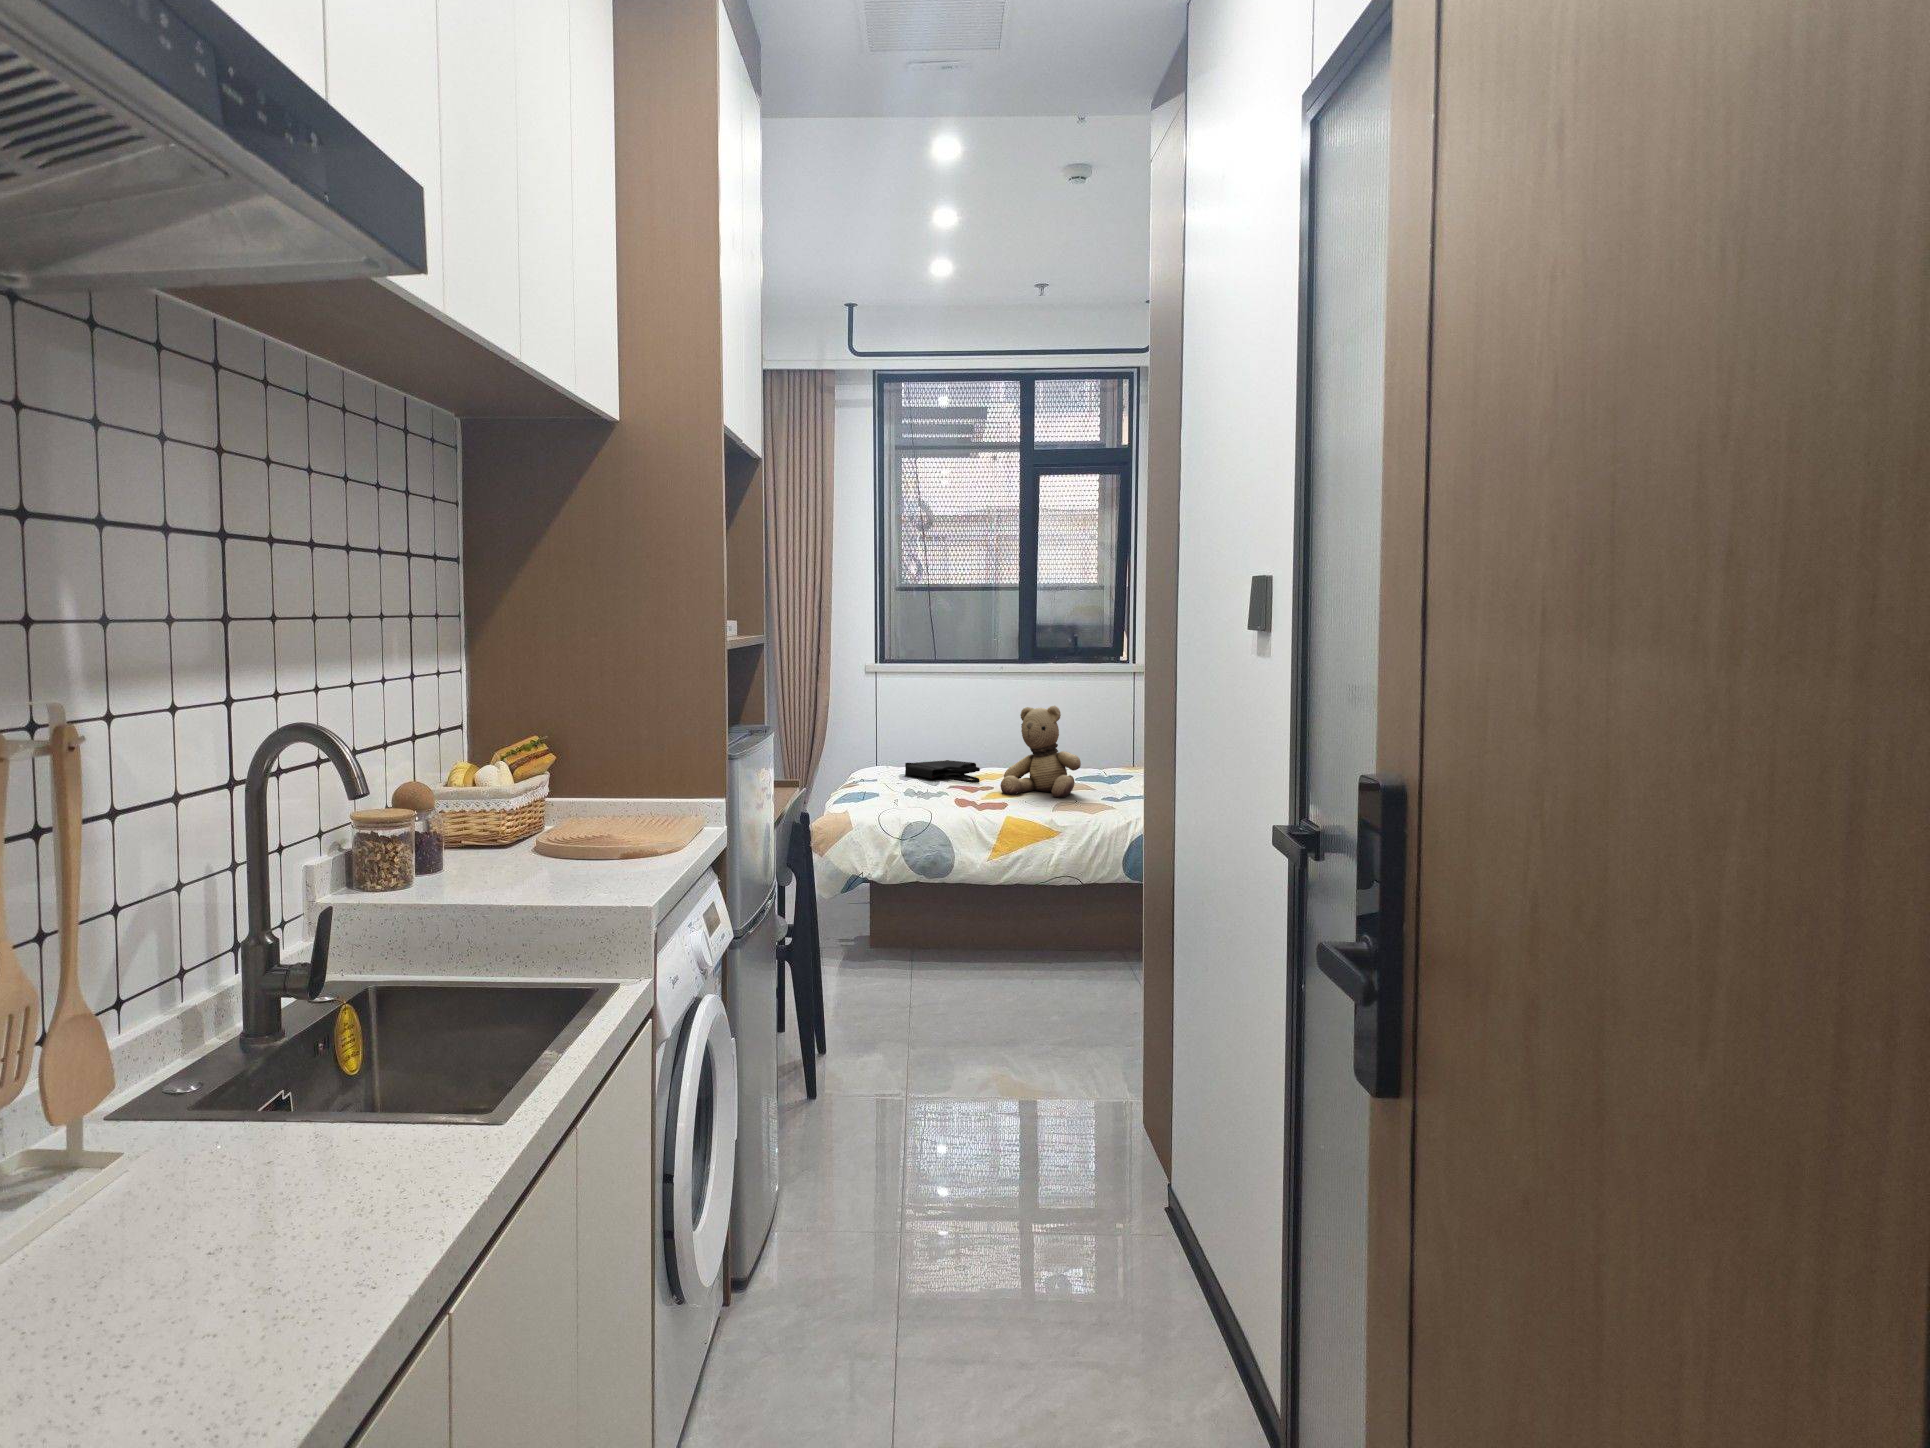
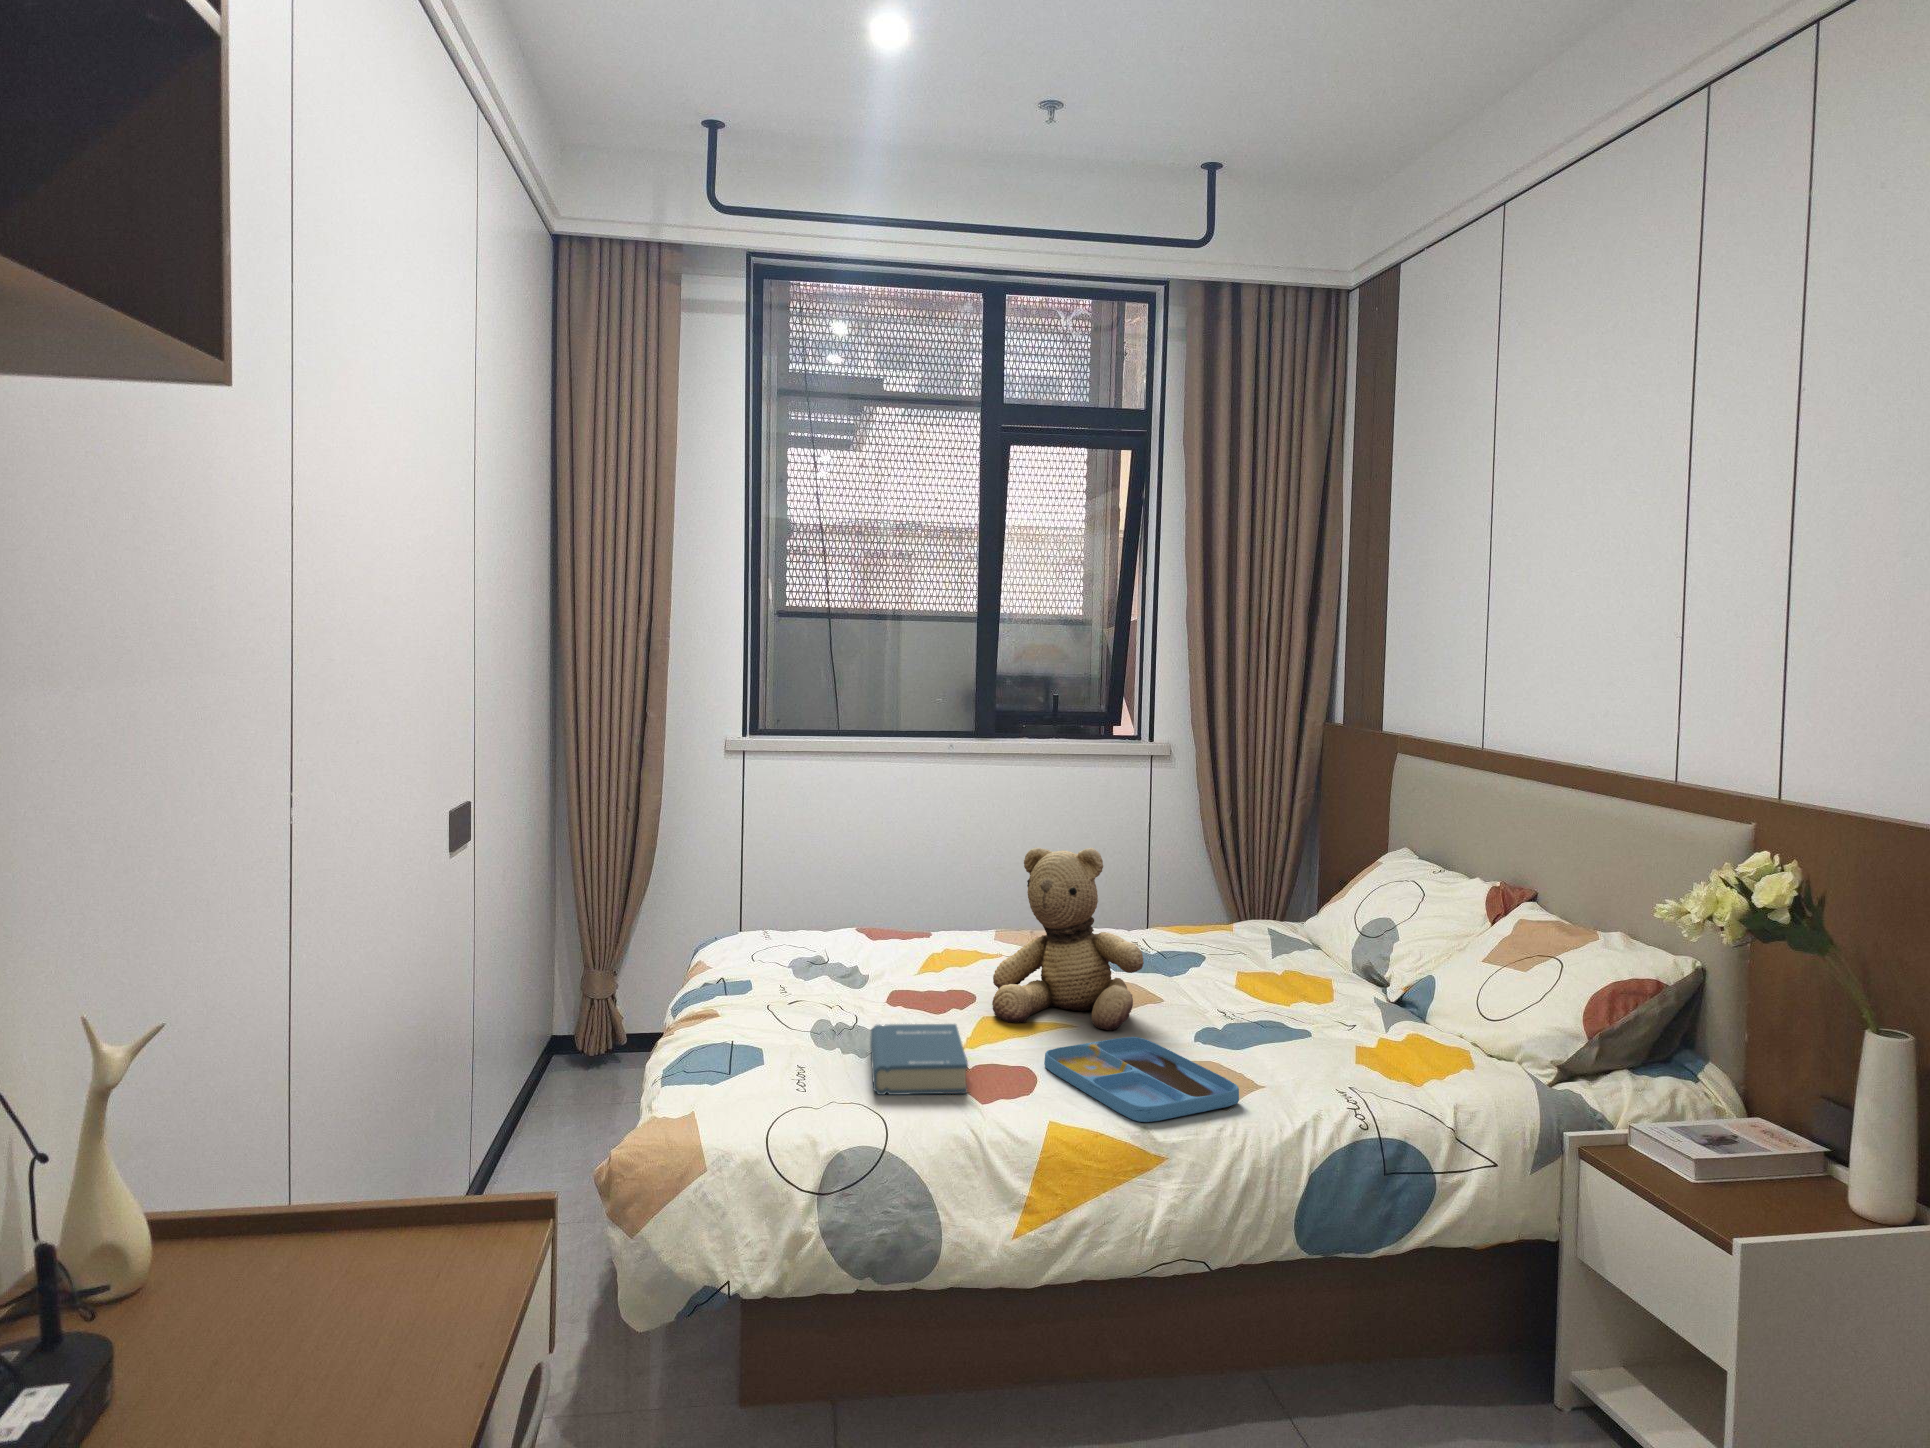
tote bag: present [905,760,980,783] -> none [799,927,943,985]
hardback book: none [930,786,975,810] -> present [870,1024,968,1095]
tray: none [1017,796,1107,819] -> present [1044,1037,1239,1122]

